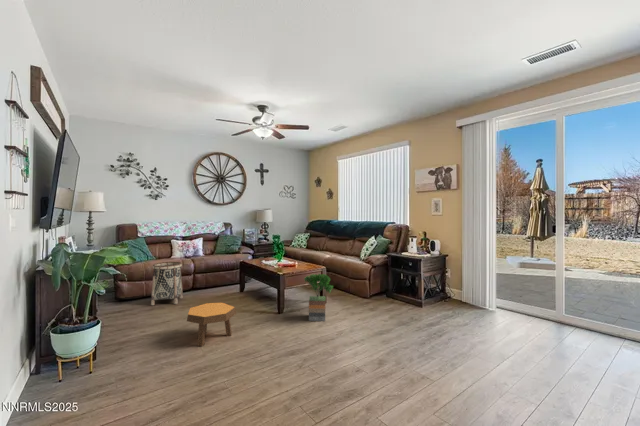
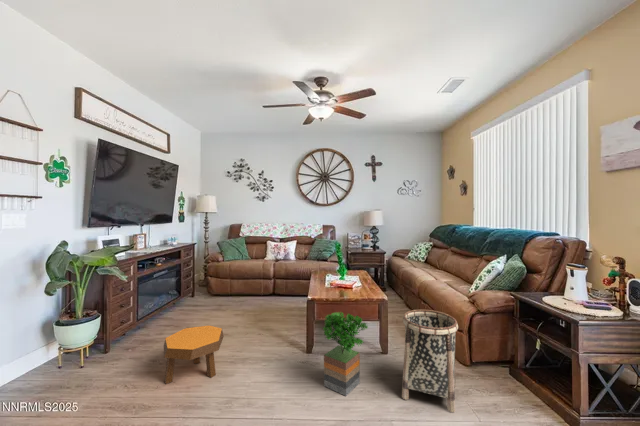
basket: present [151,262,183,305] -> present [402,309,458,412]

